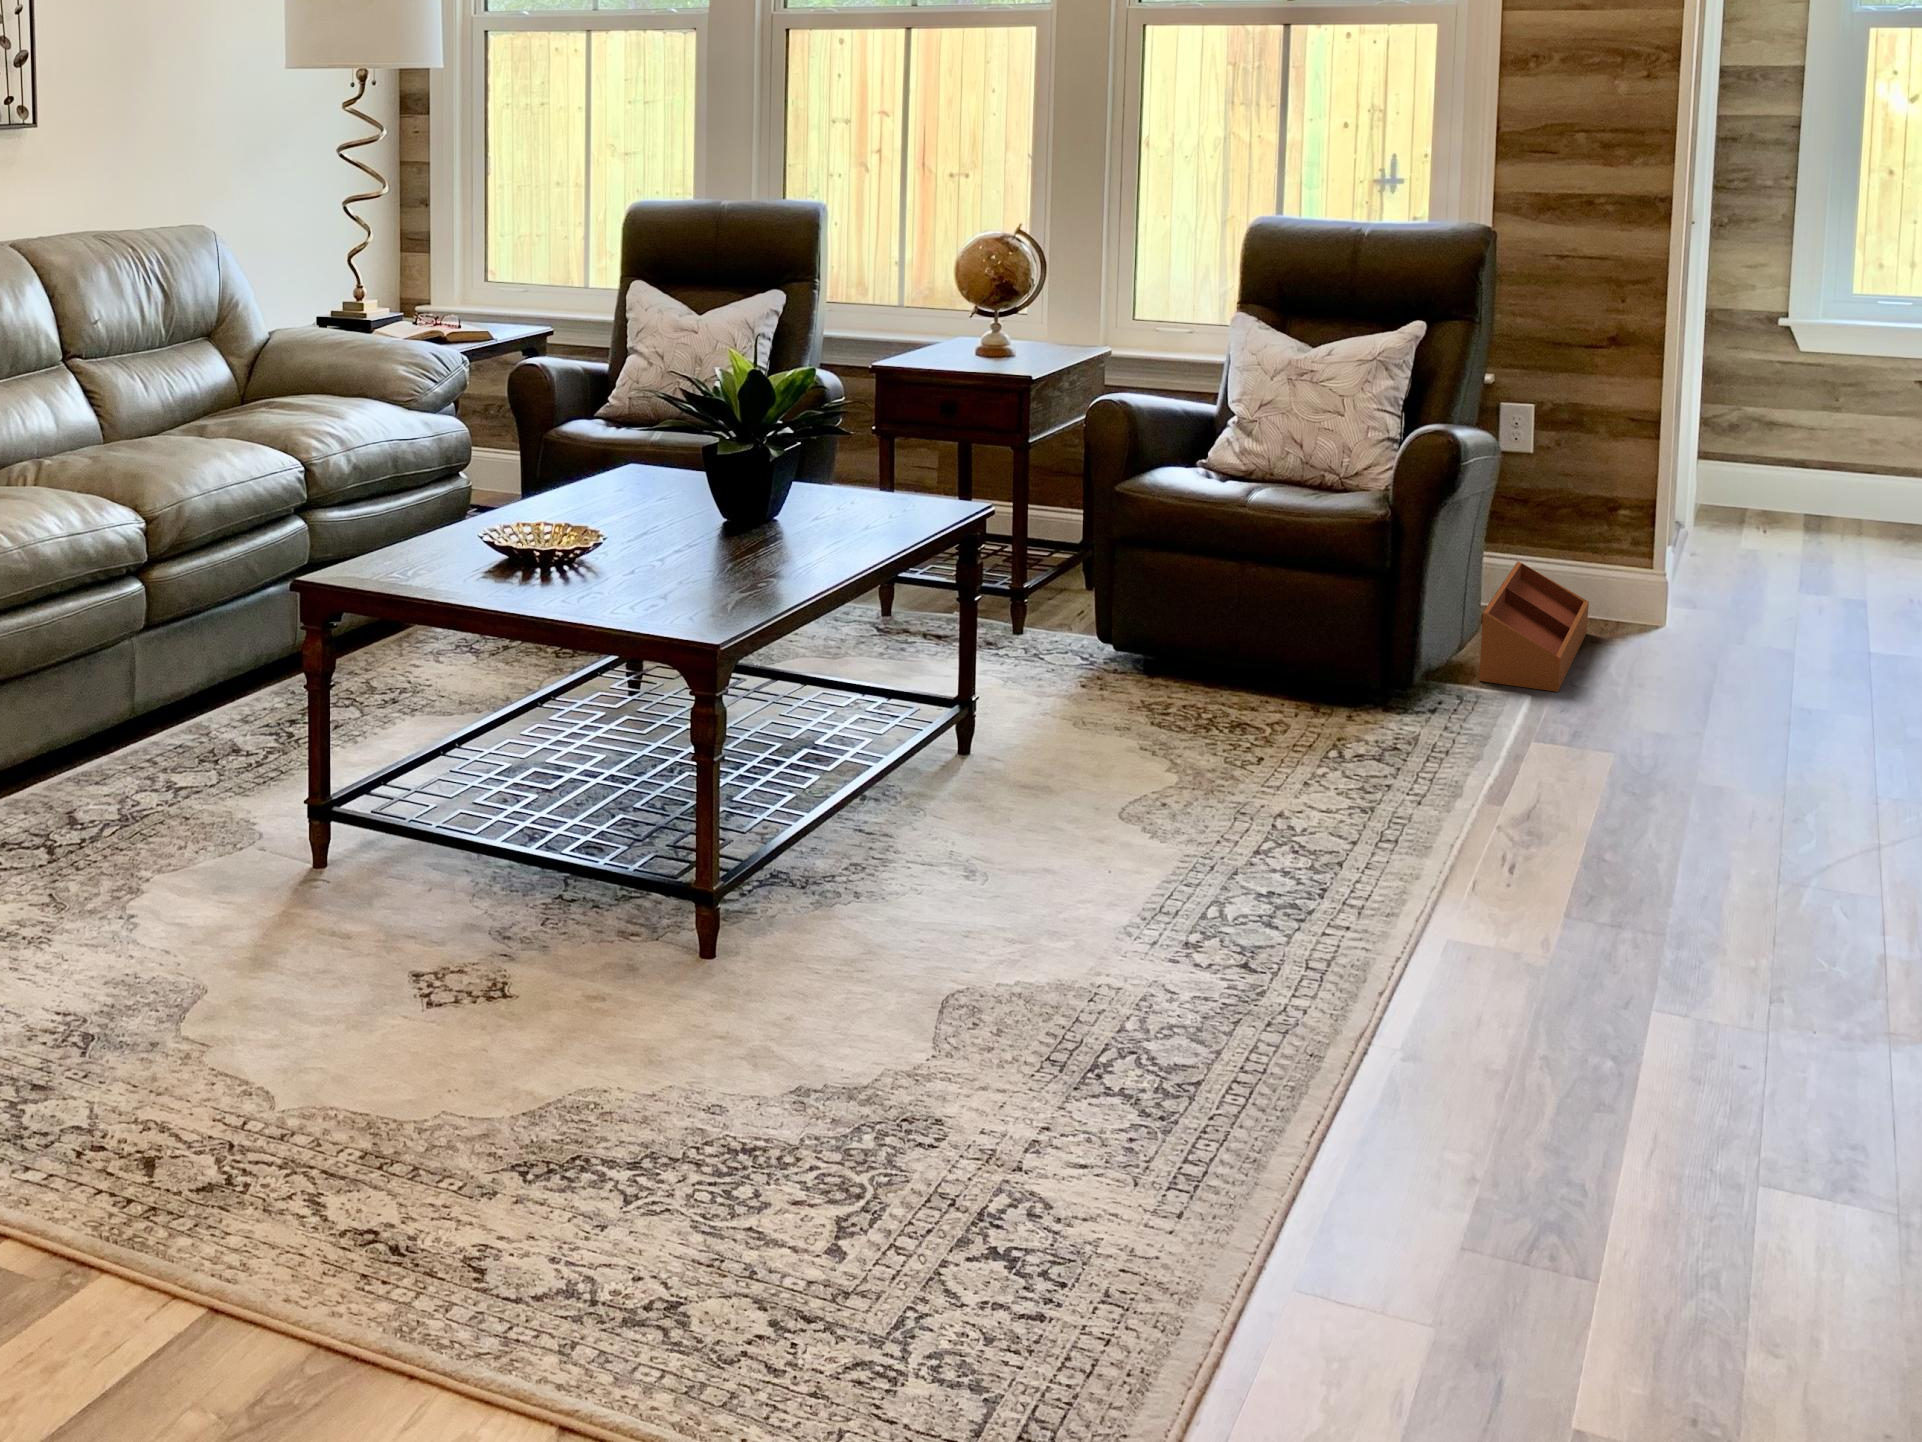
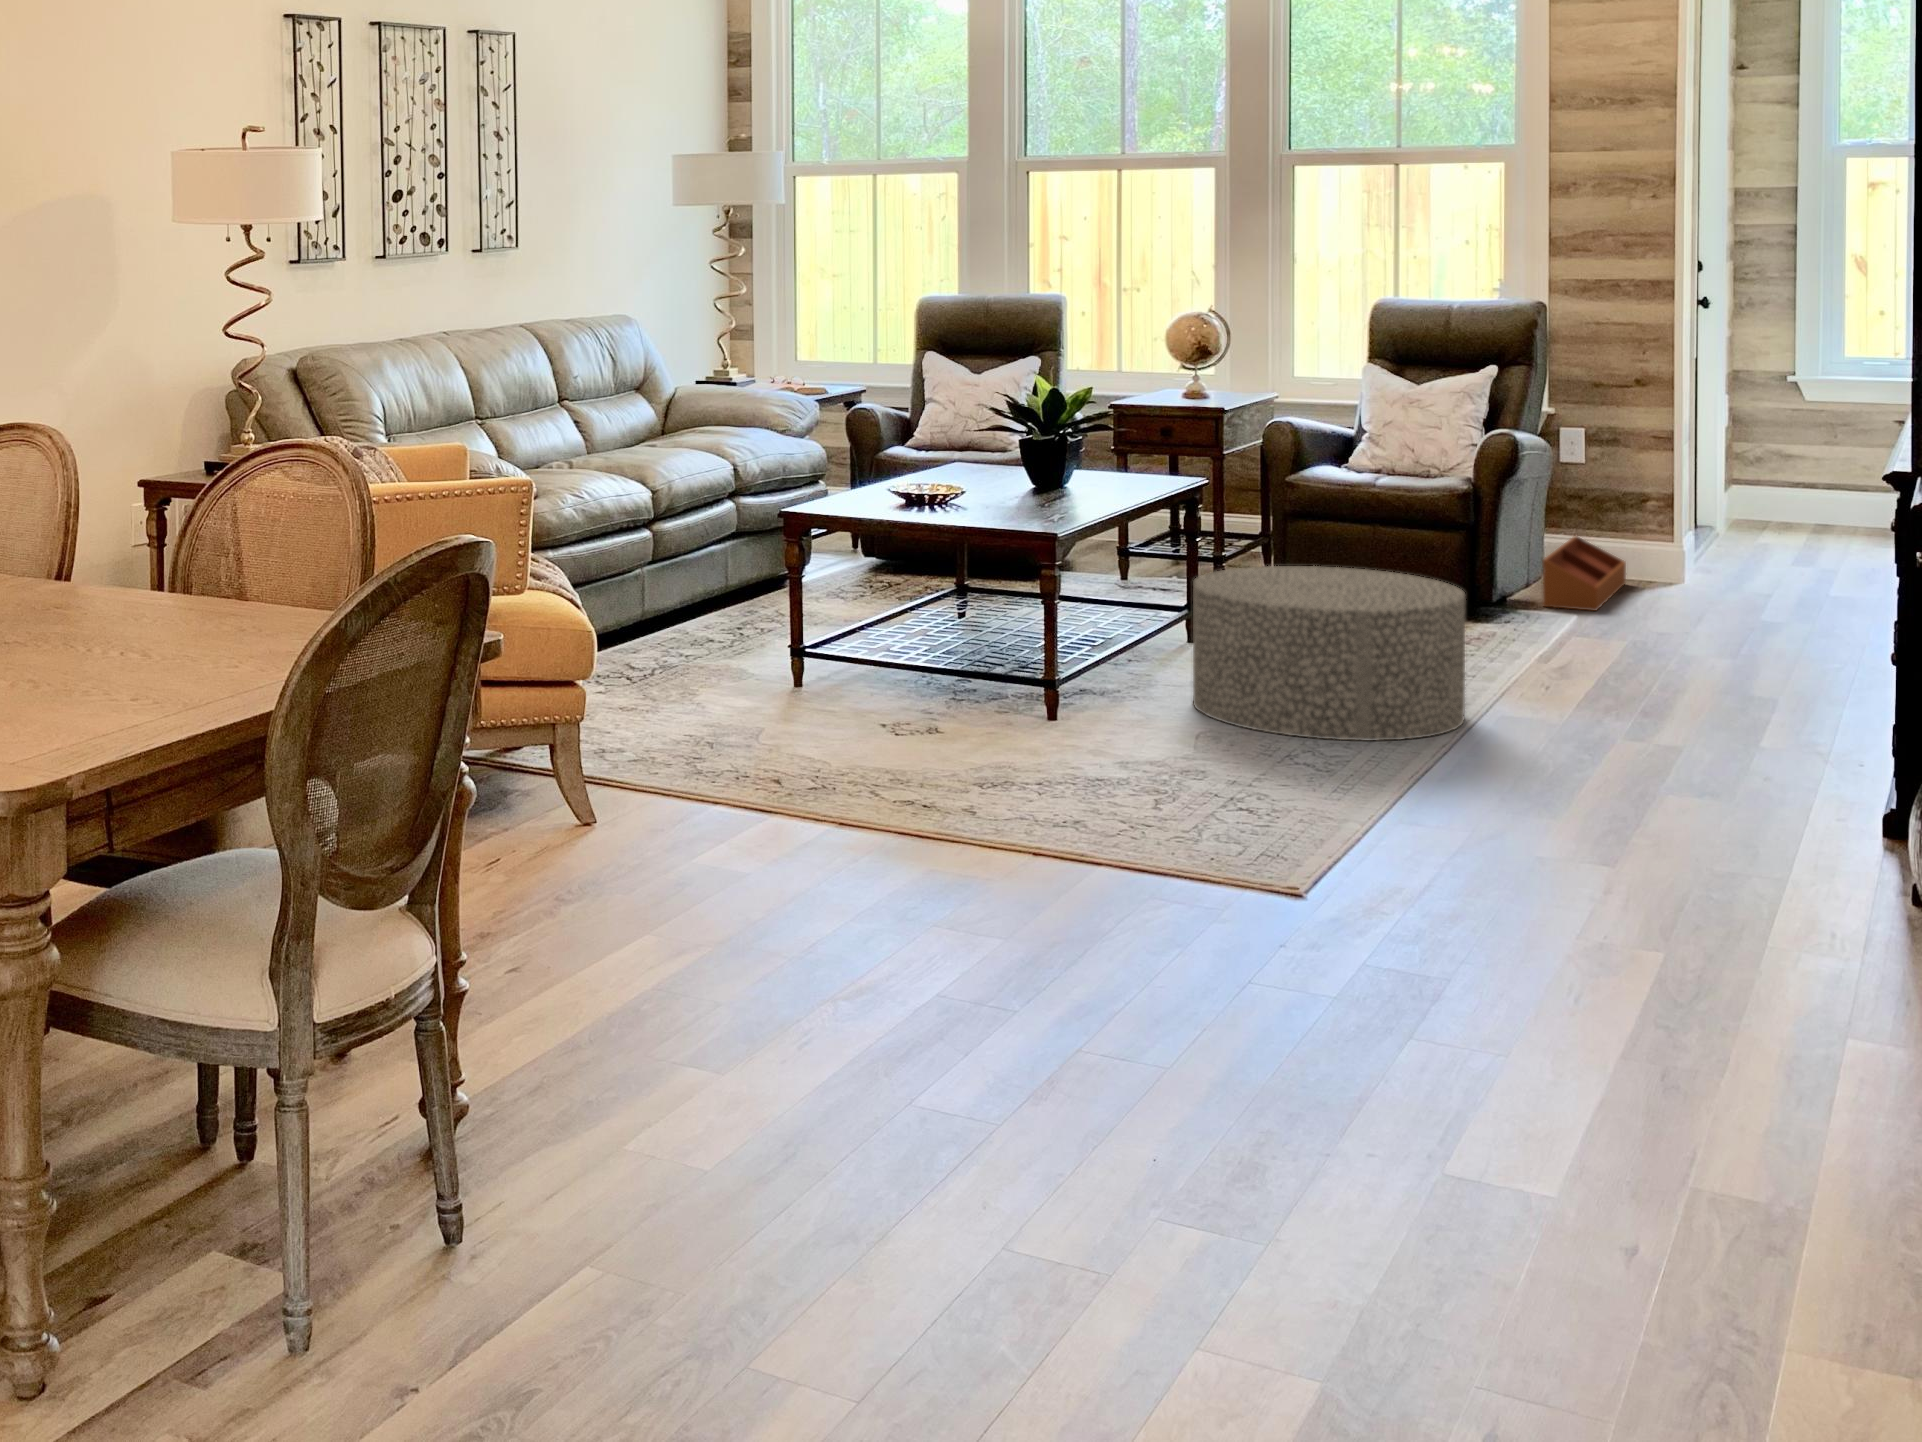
ottoman: none [944,680,1406,1039] -> present [1193,566,1465,741]

